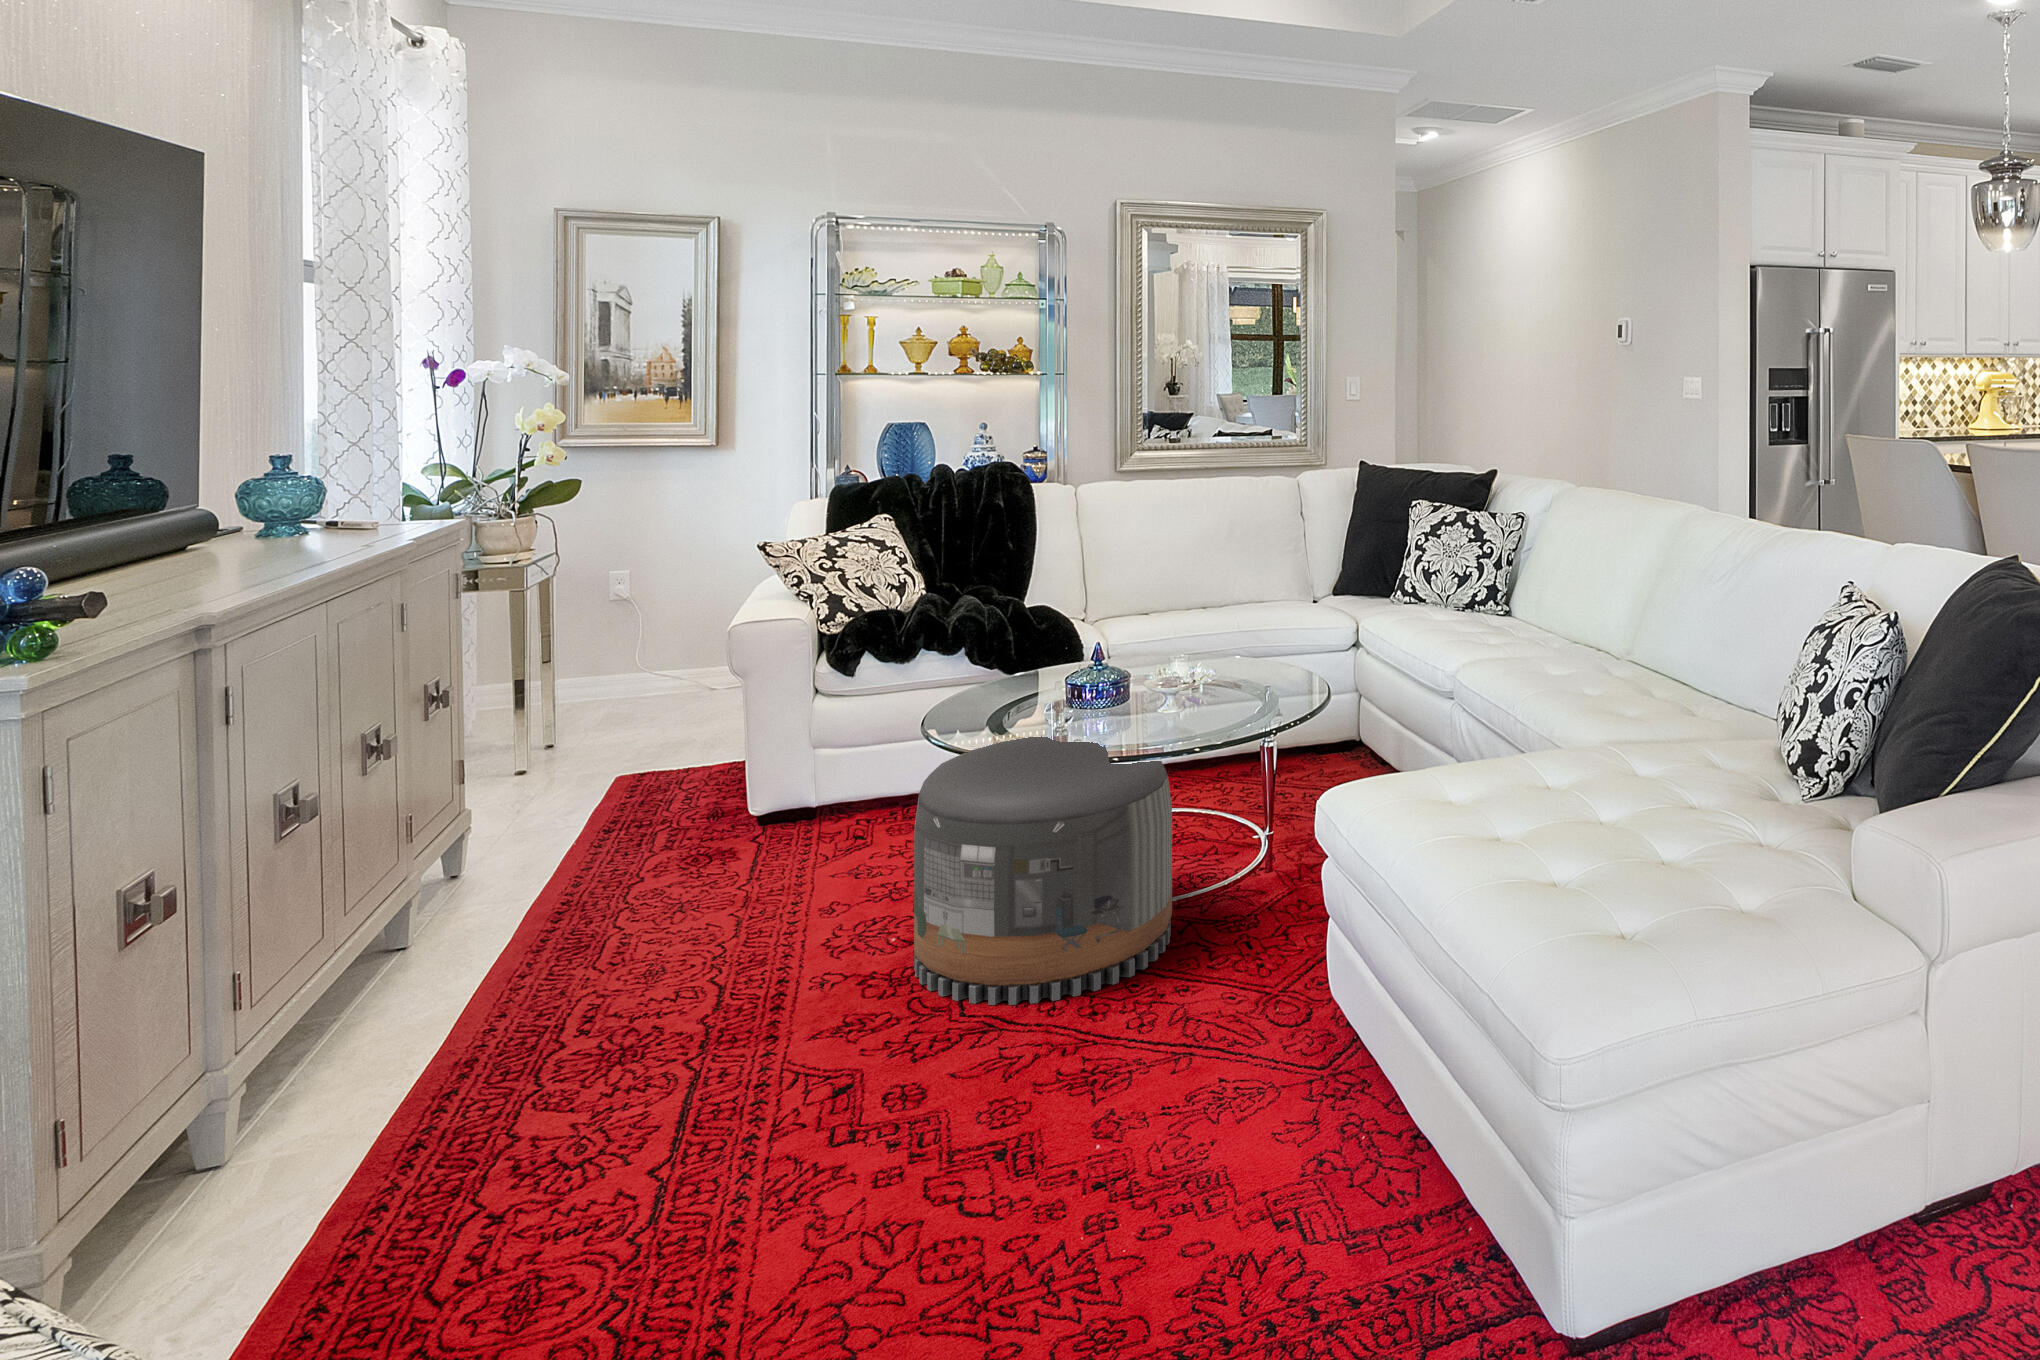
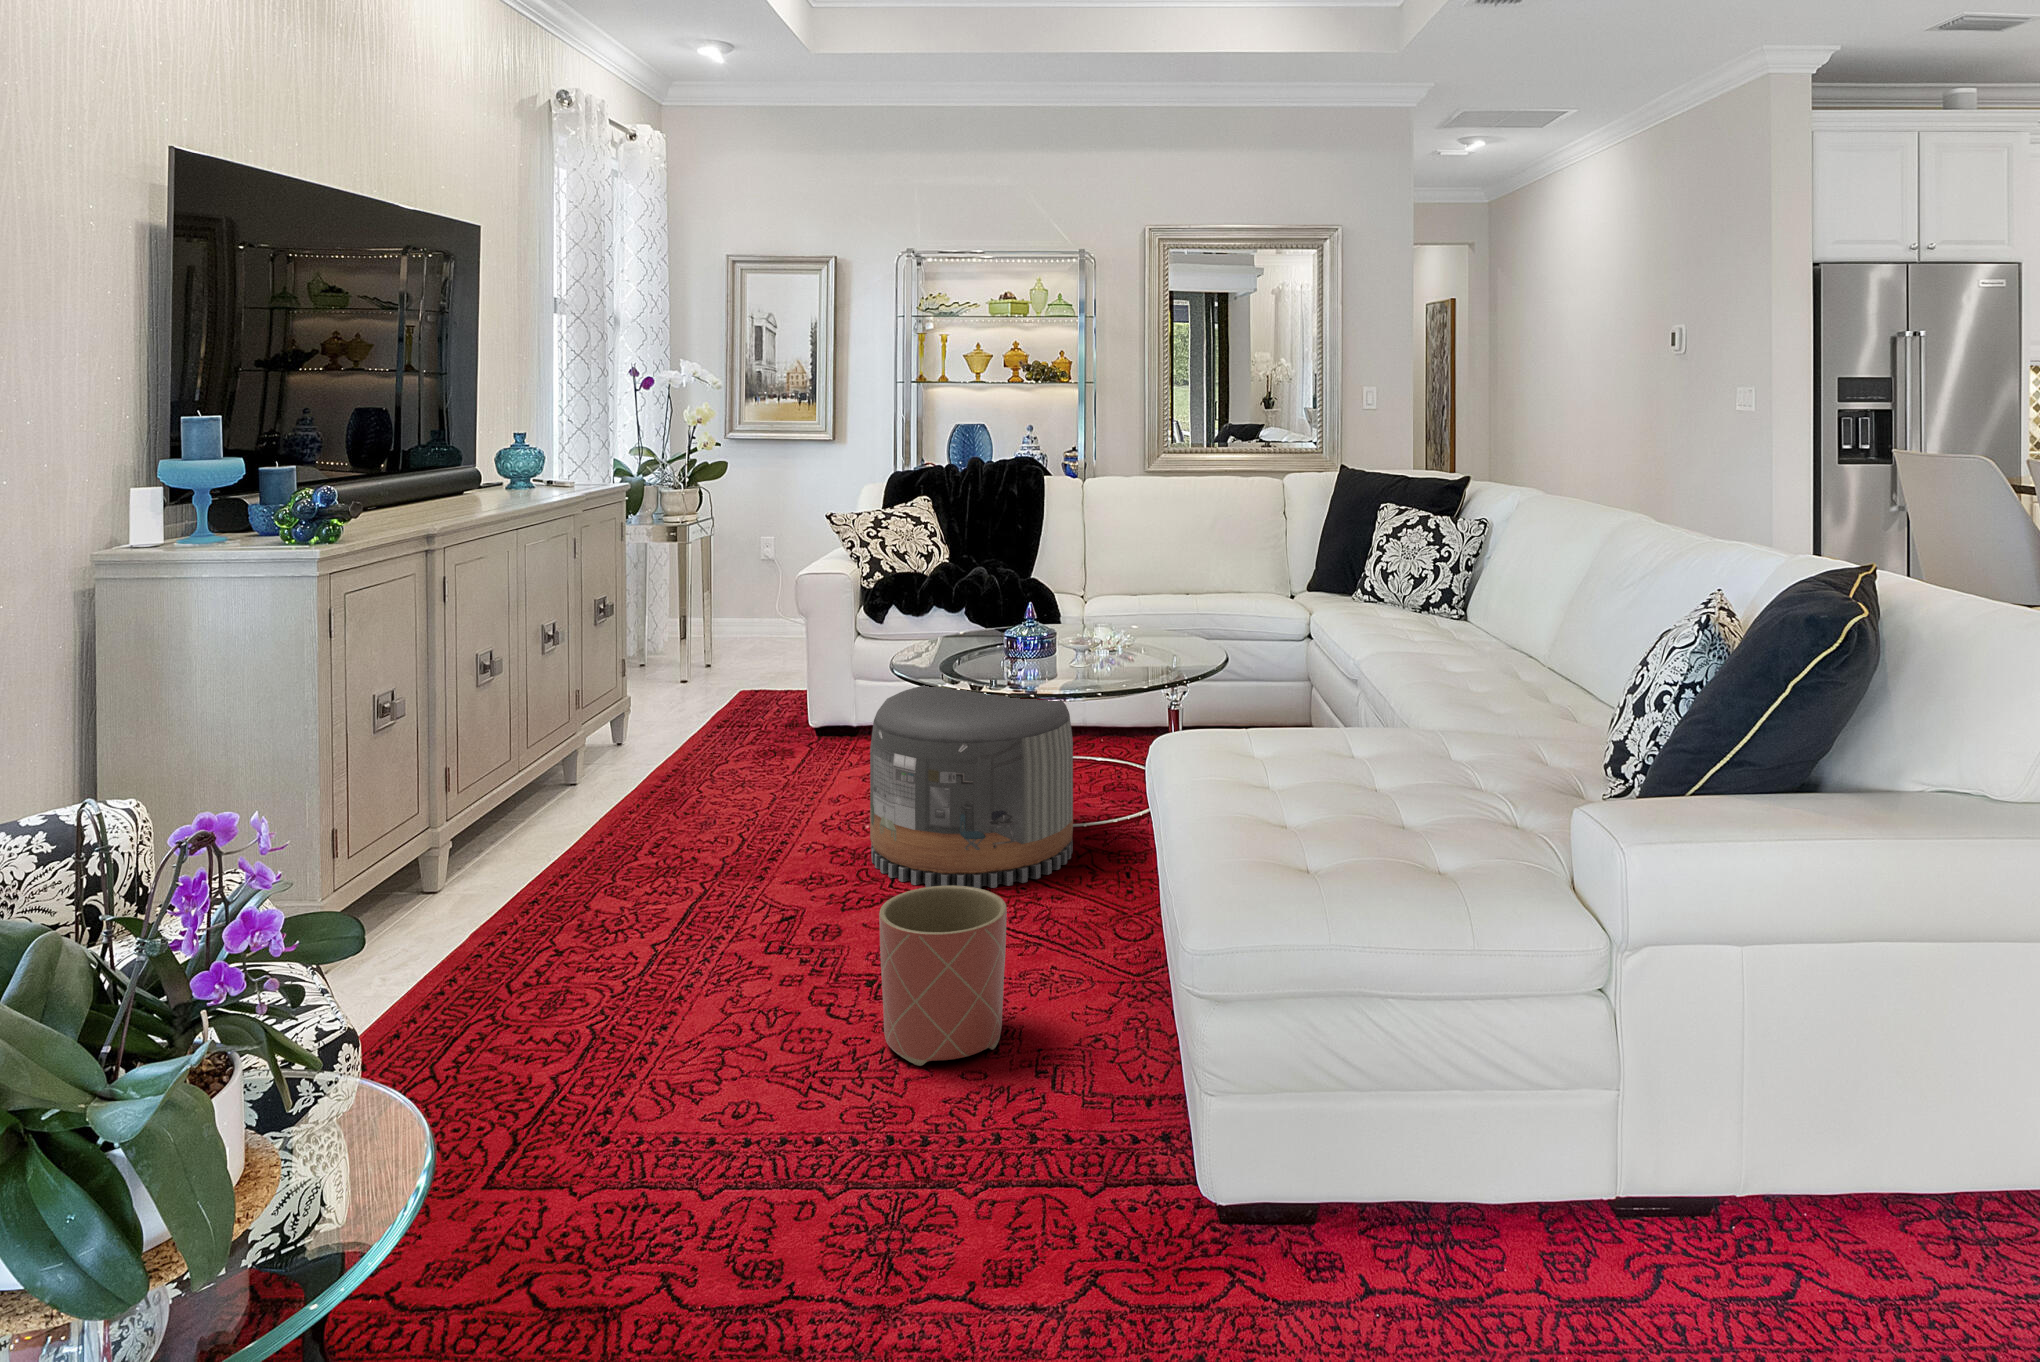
planter: none [1058,1013,1224,1265] -> present [879,885,1007,1066]

